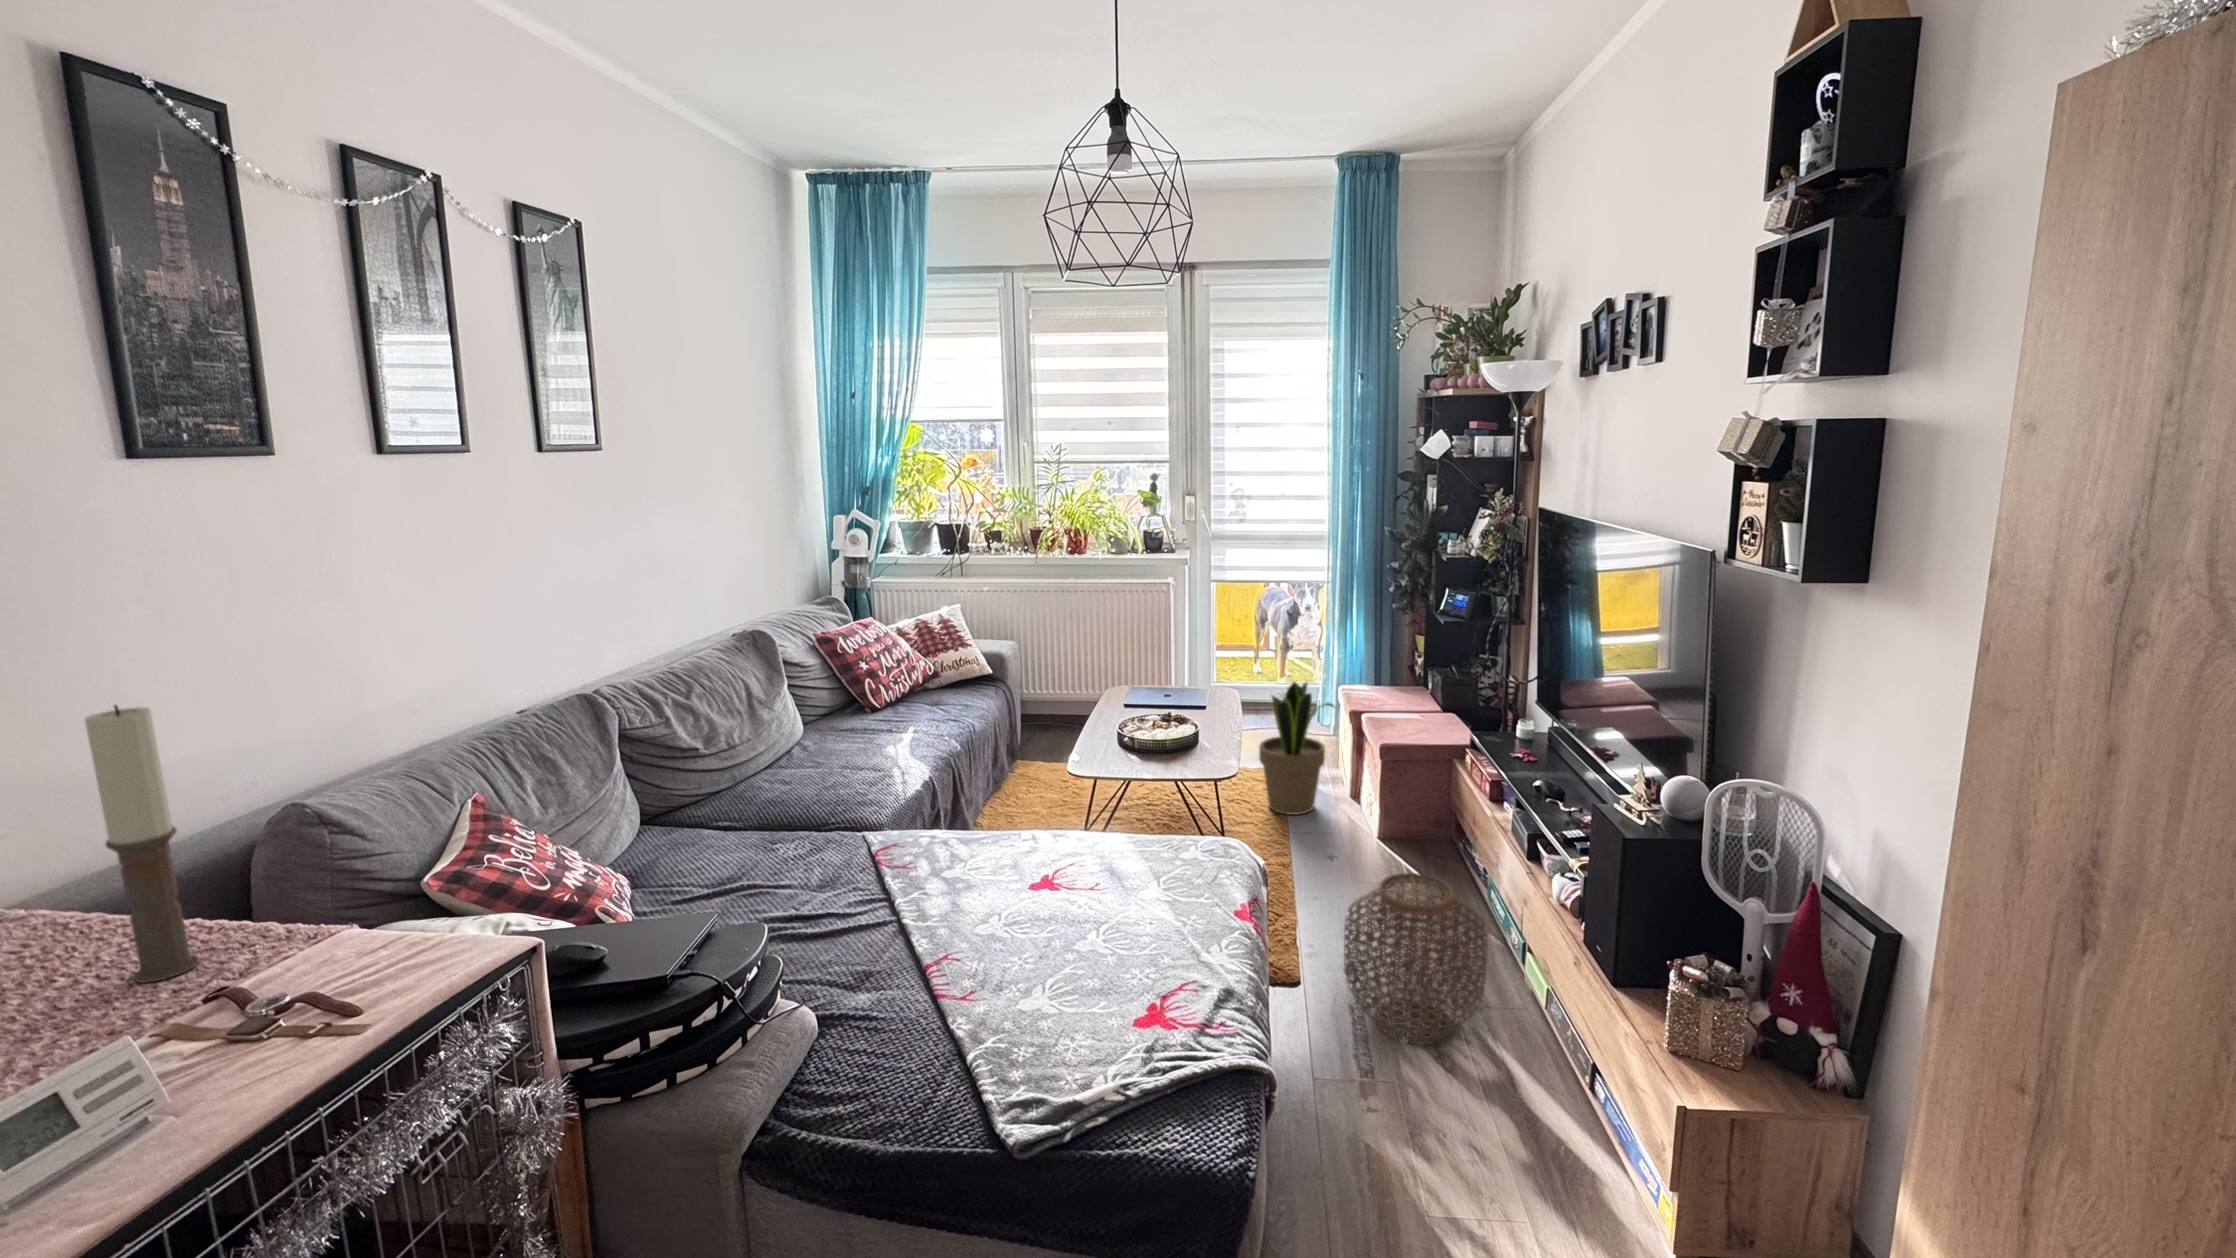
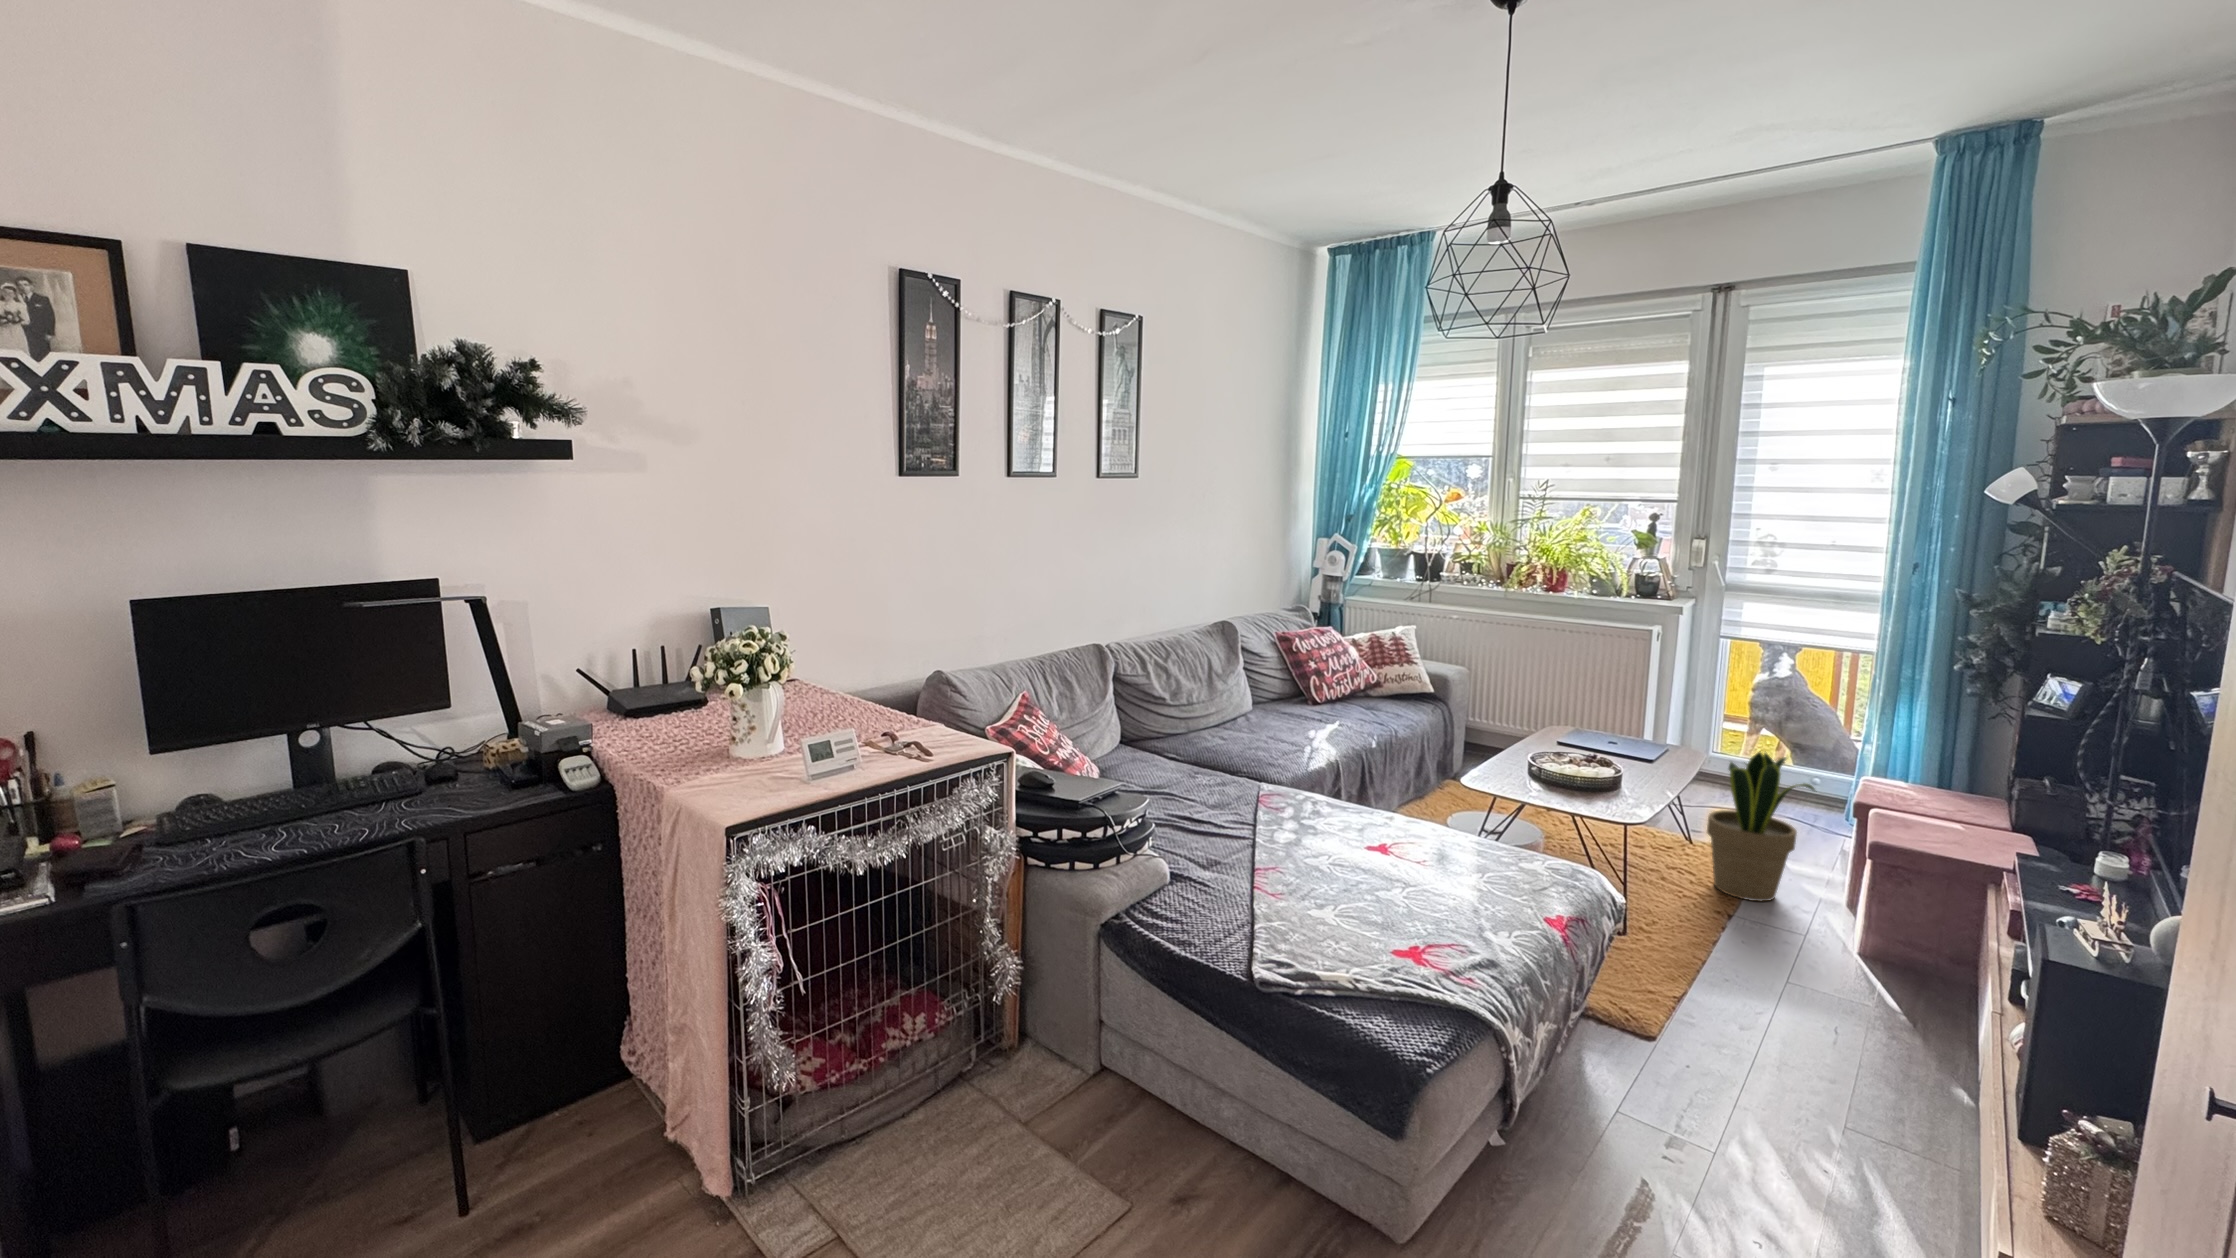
candle: present [85,705,199,983] -> none [856,587,879,721]
woven basket: present [1344,873,1487,1044] -> none [1687,949,1877,1141]

